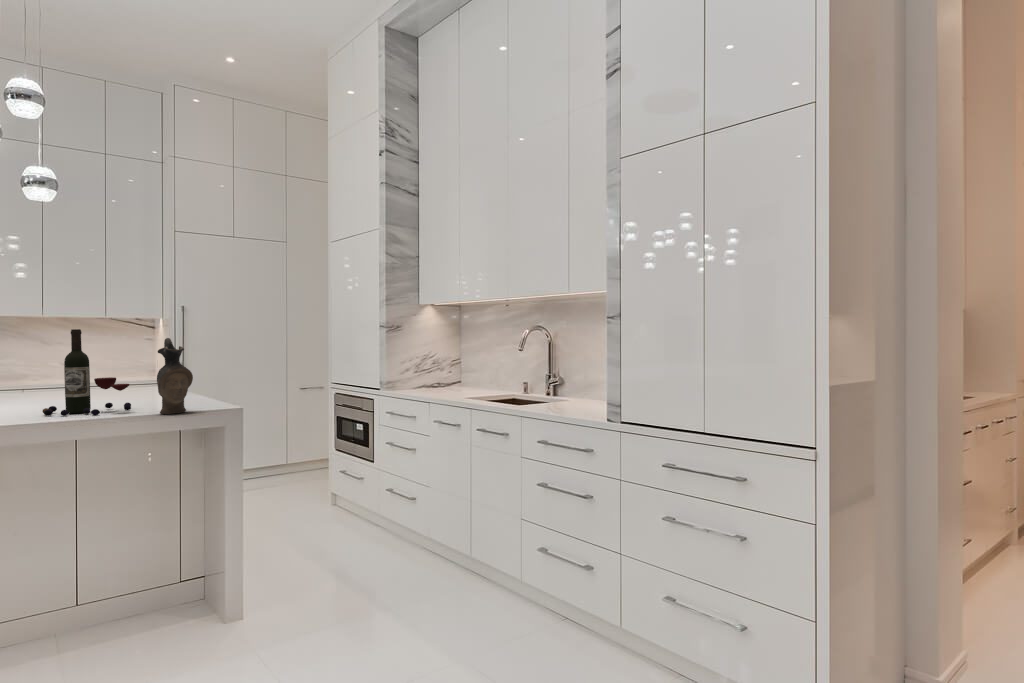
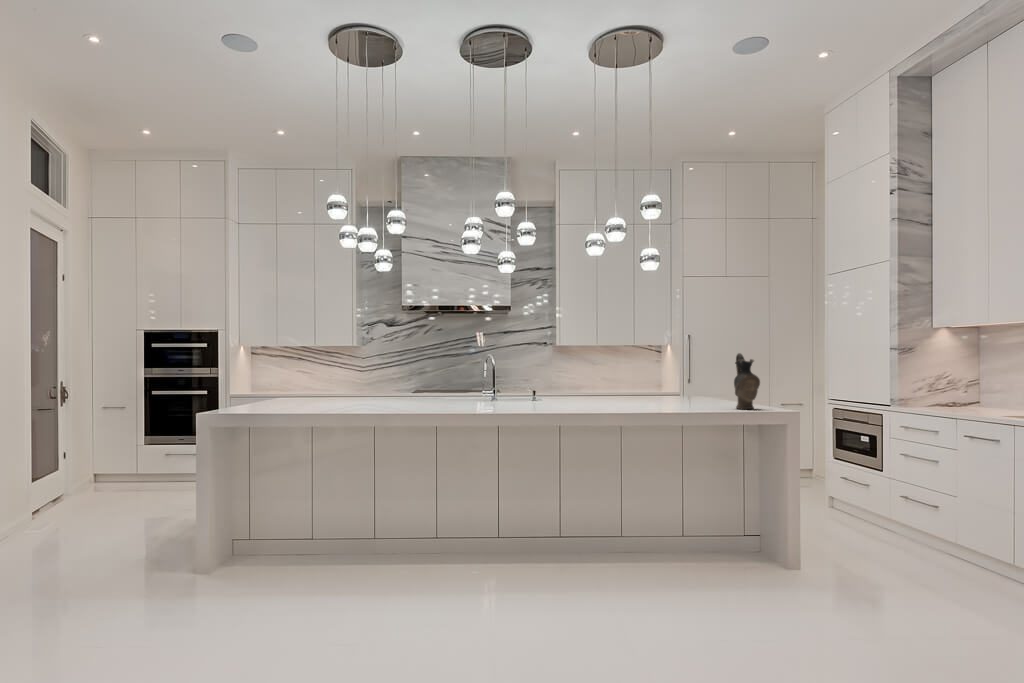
wine bottle: present [42,329,131,416] -> none [652,347,711,408]

